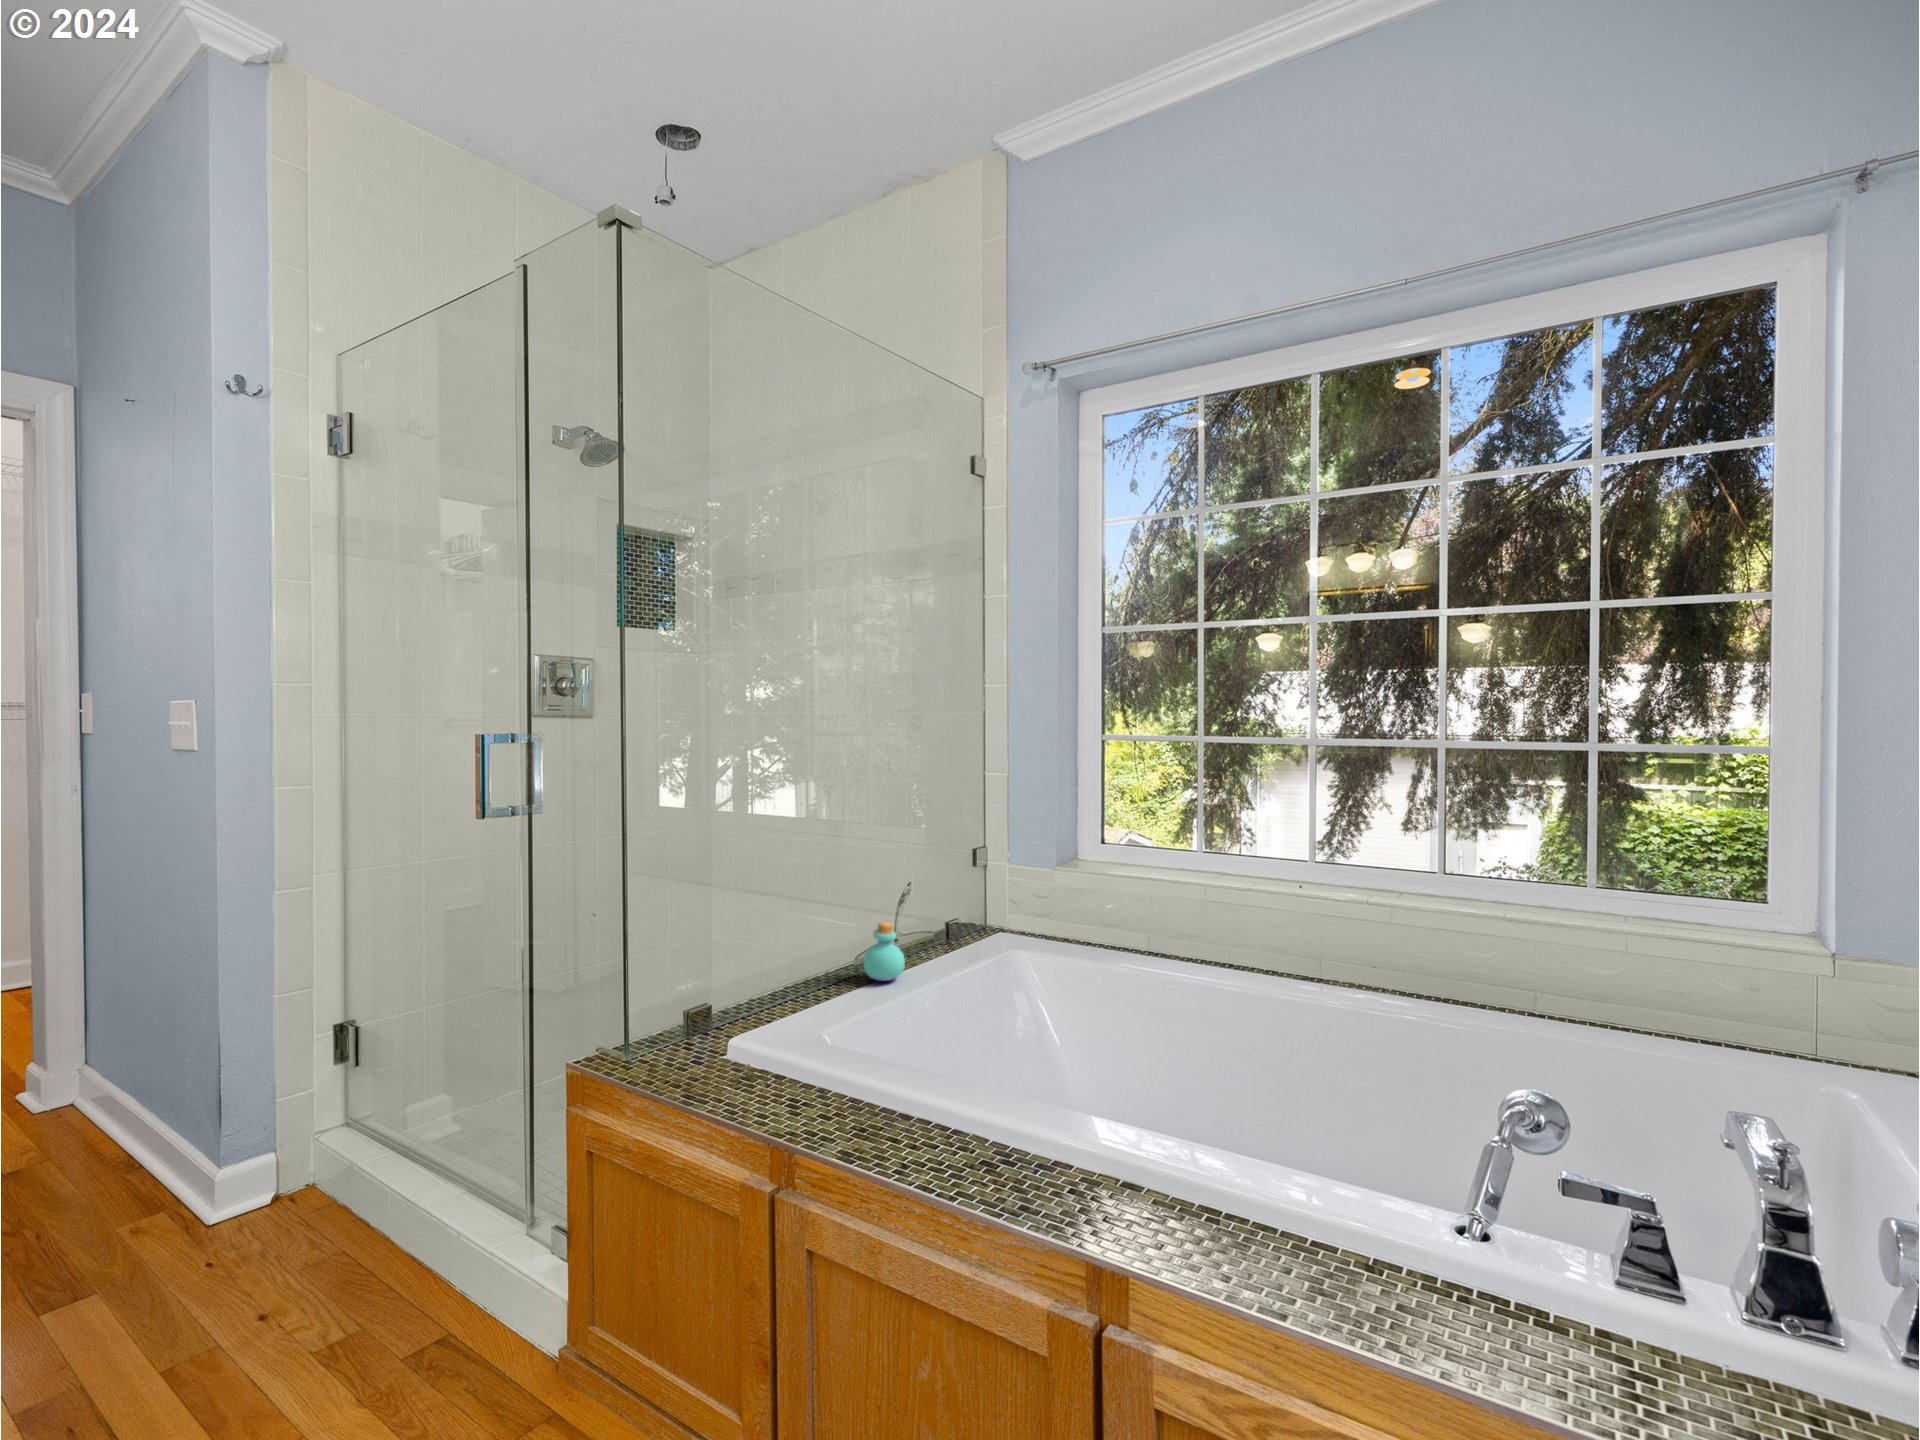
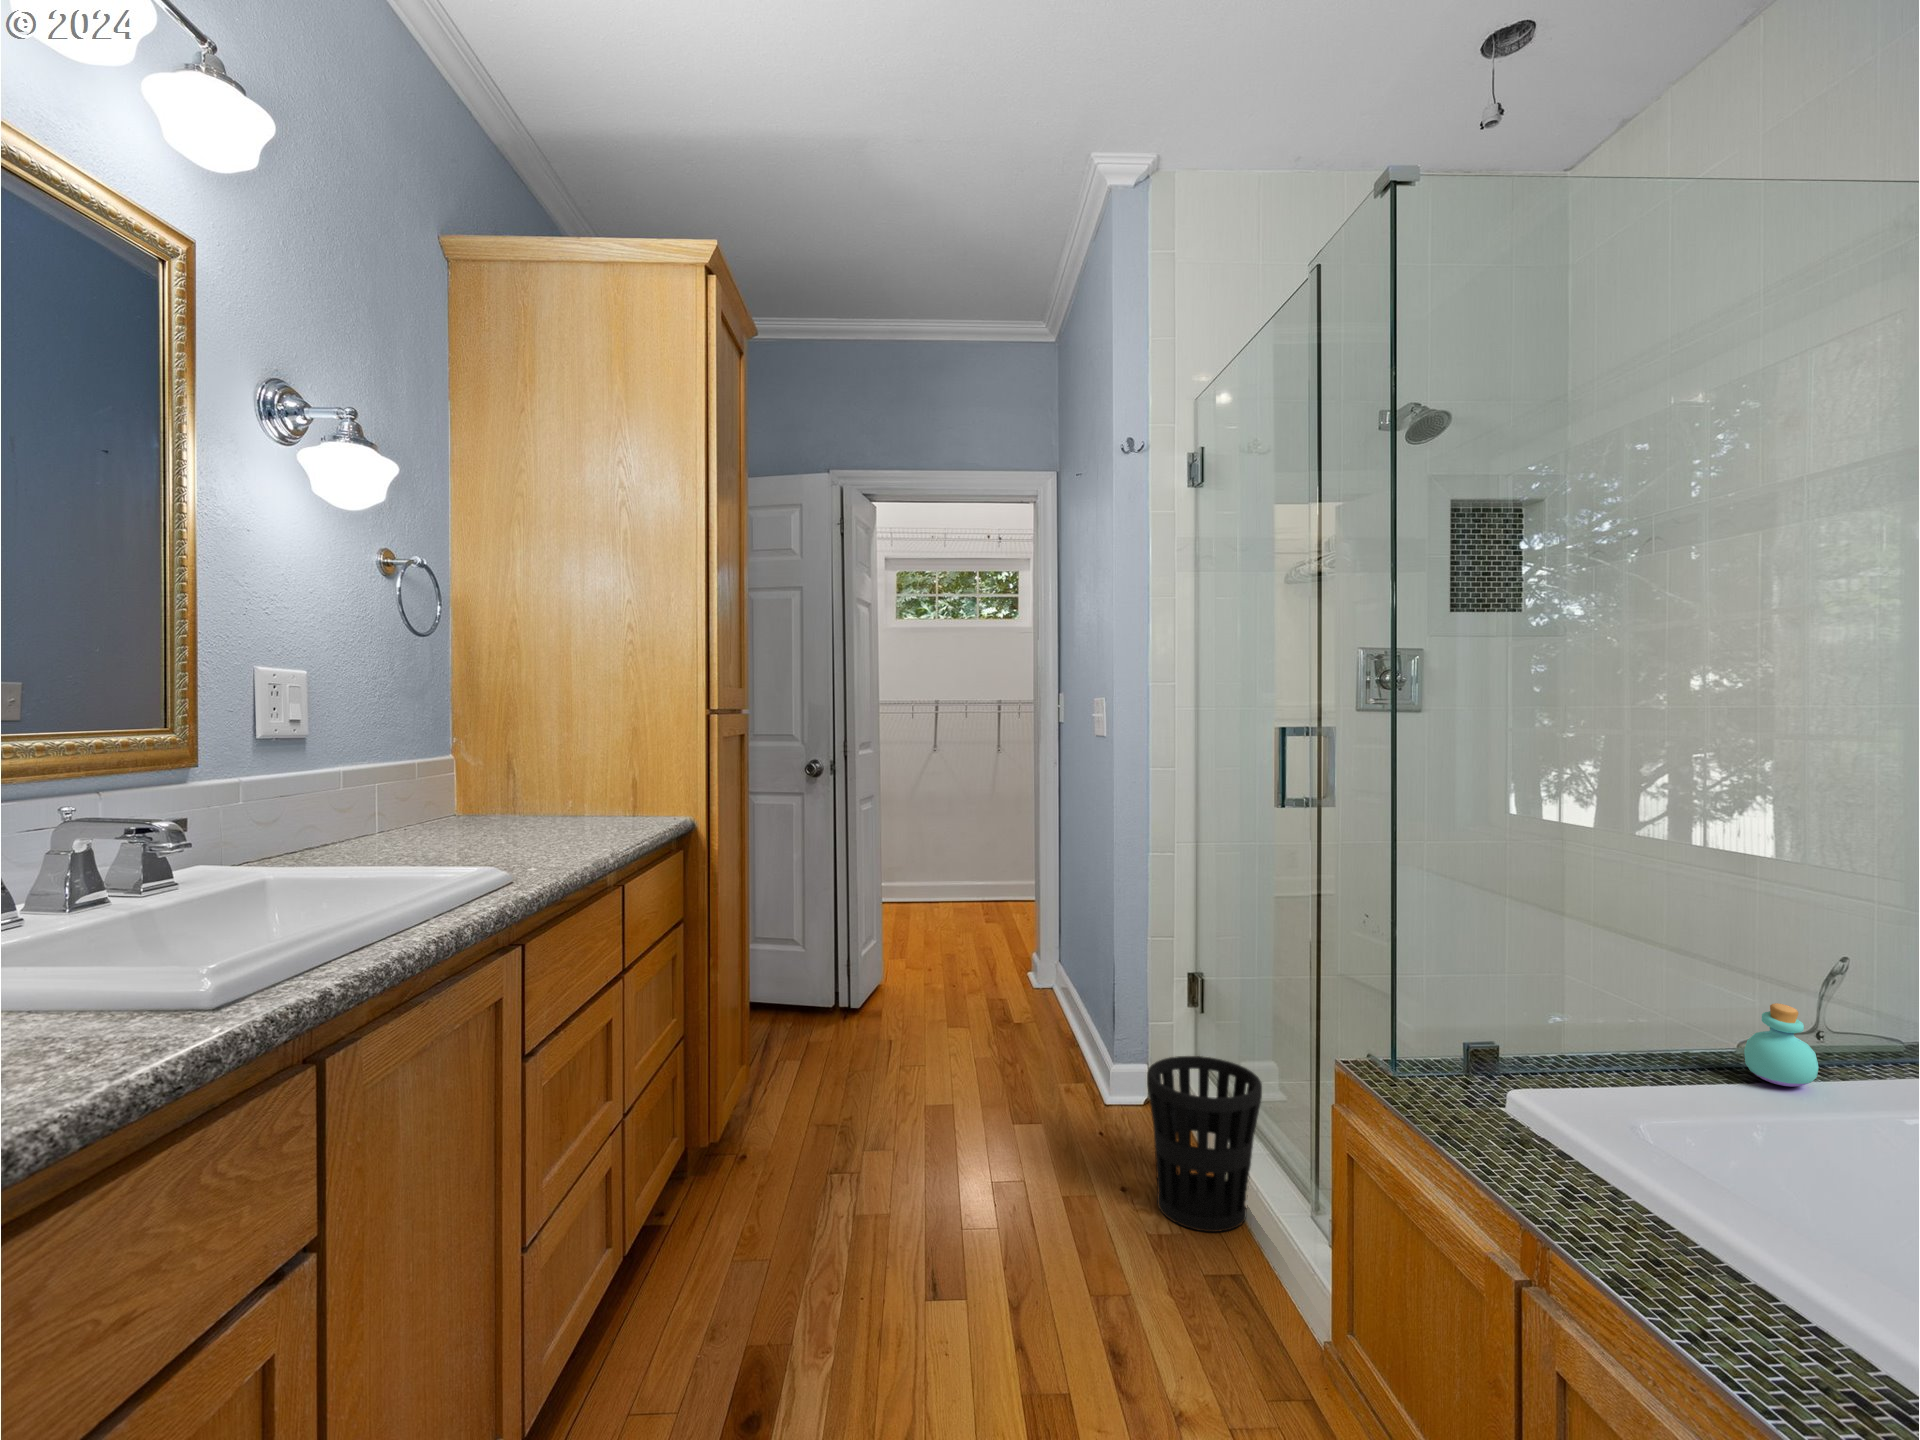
wastebasket: none [308,1109,457,1318] -> present [1147,1056,1262,1232]

